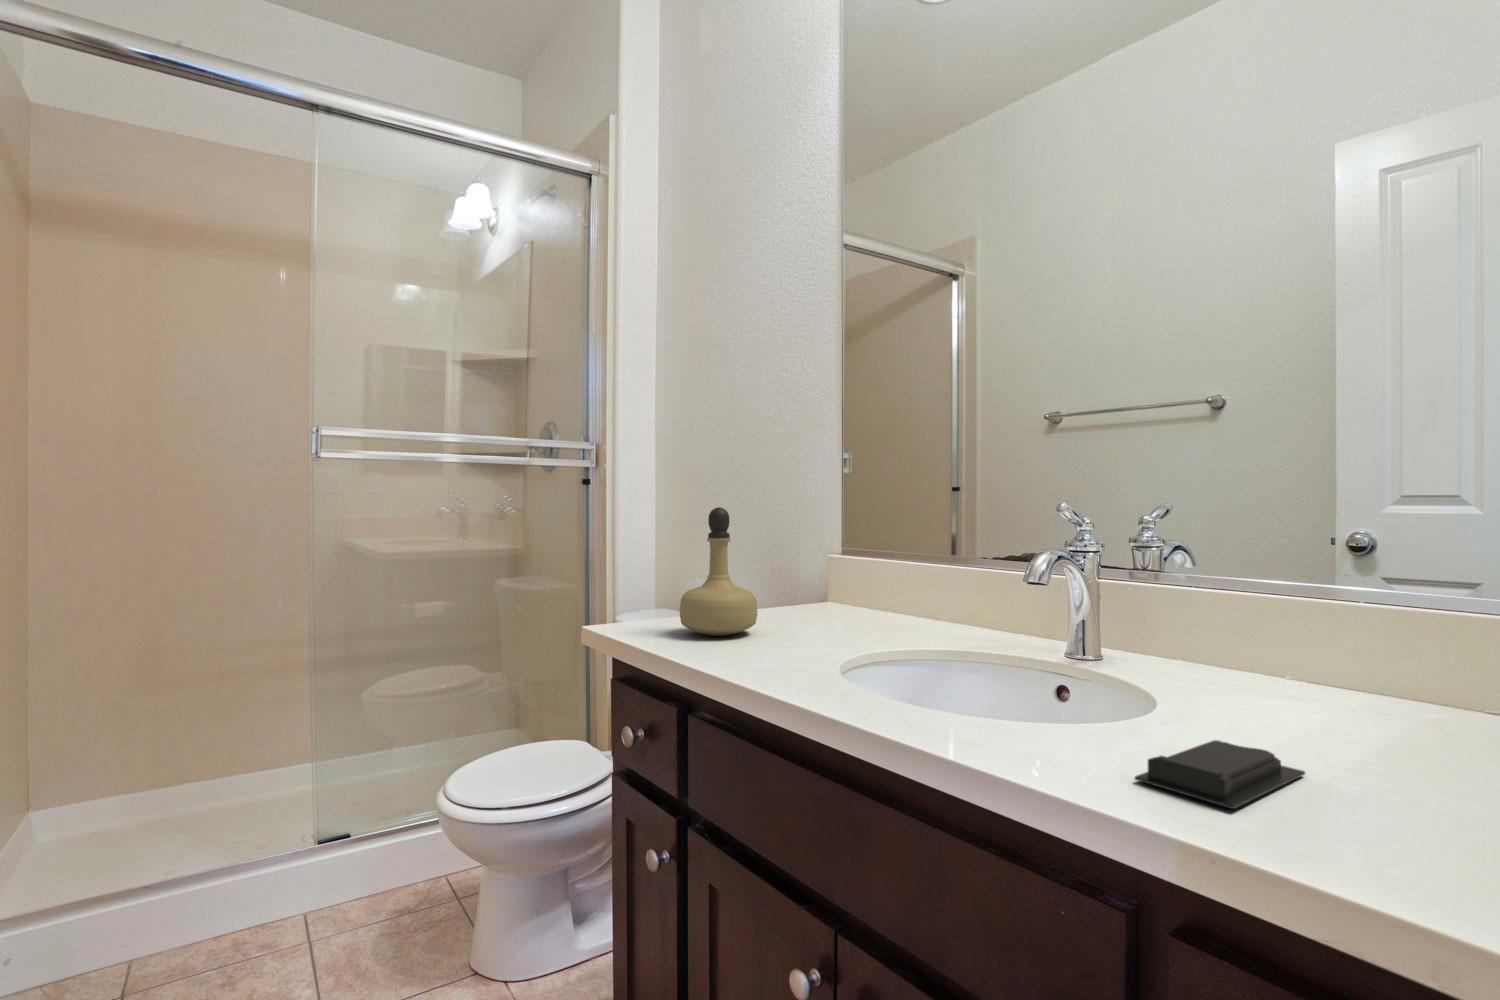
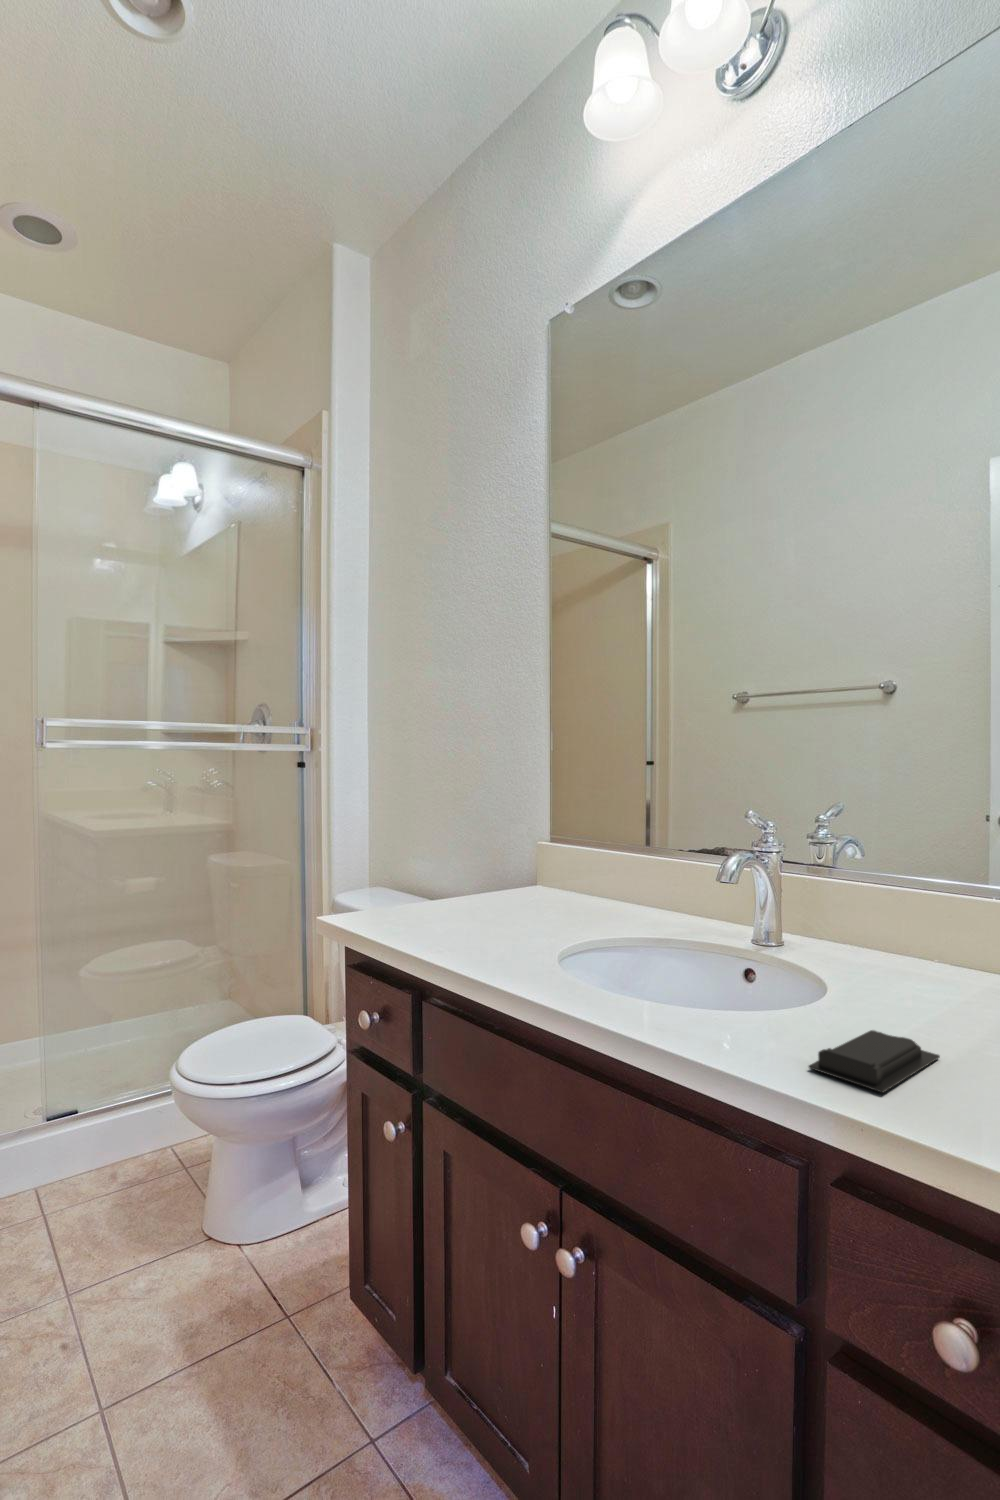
perfume bottle: present [680,507,757,636] -> none [410,808,480,925]

